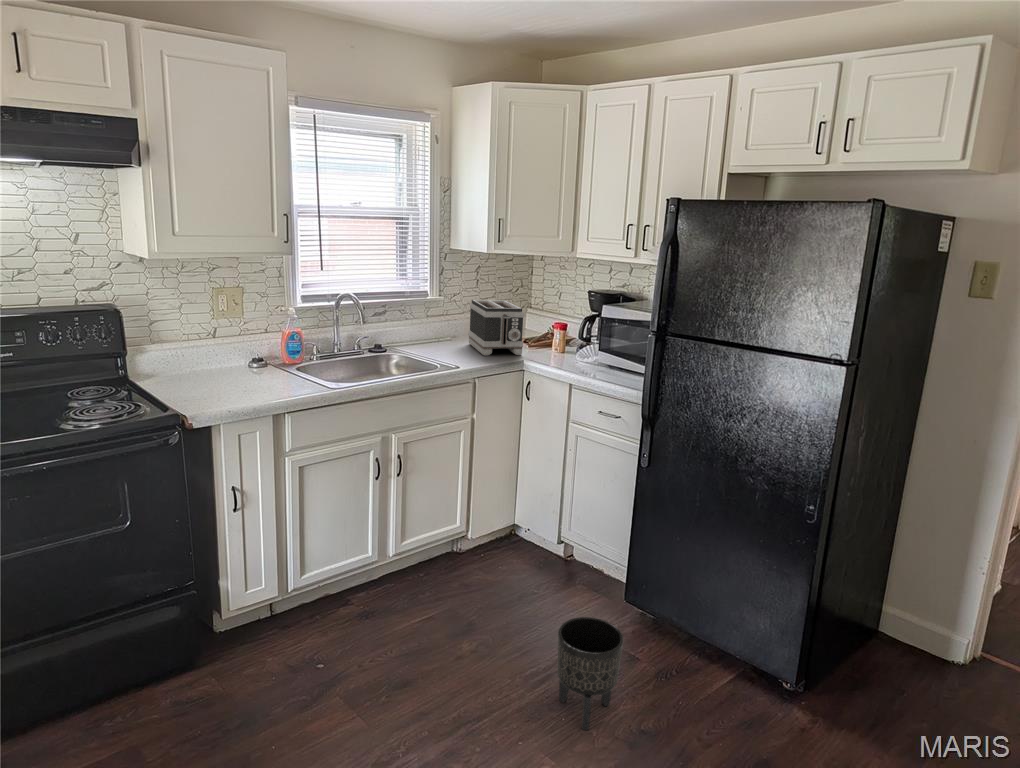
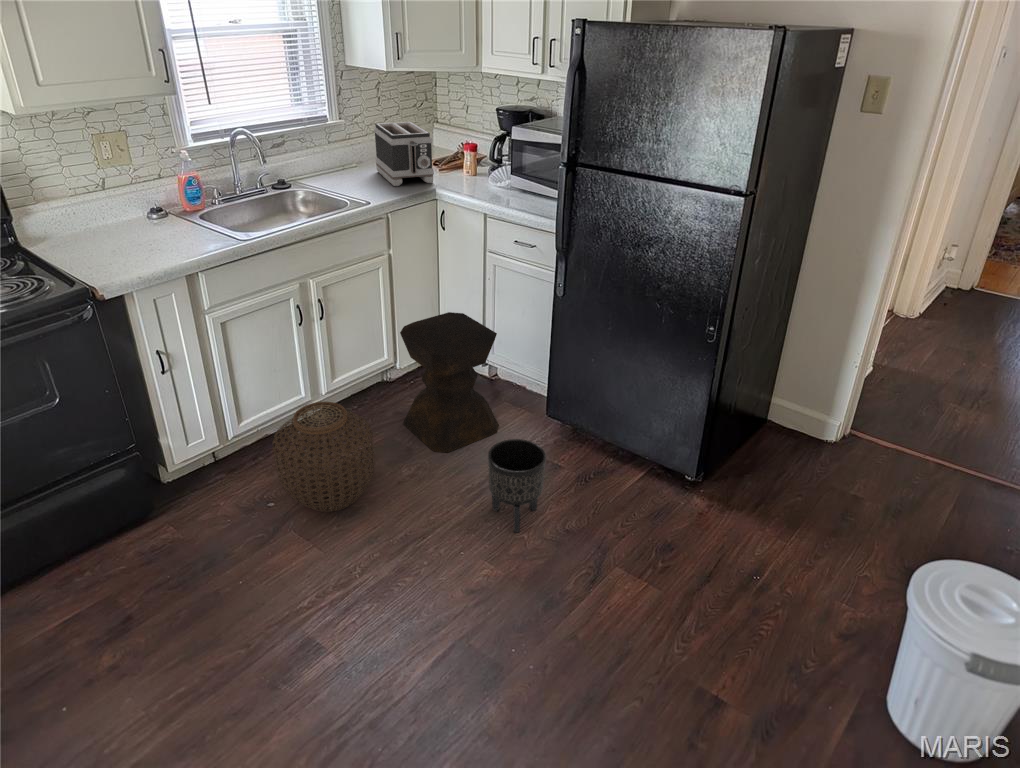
stool: none [468,479,576,631] -> present [400,312,499,452]
woven basket: none [329,557,435,683] -> present [273,402,375,512]

